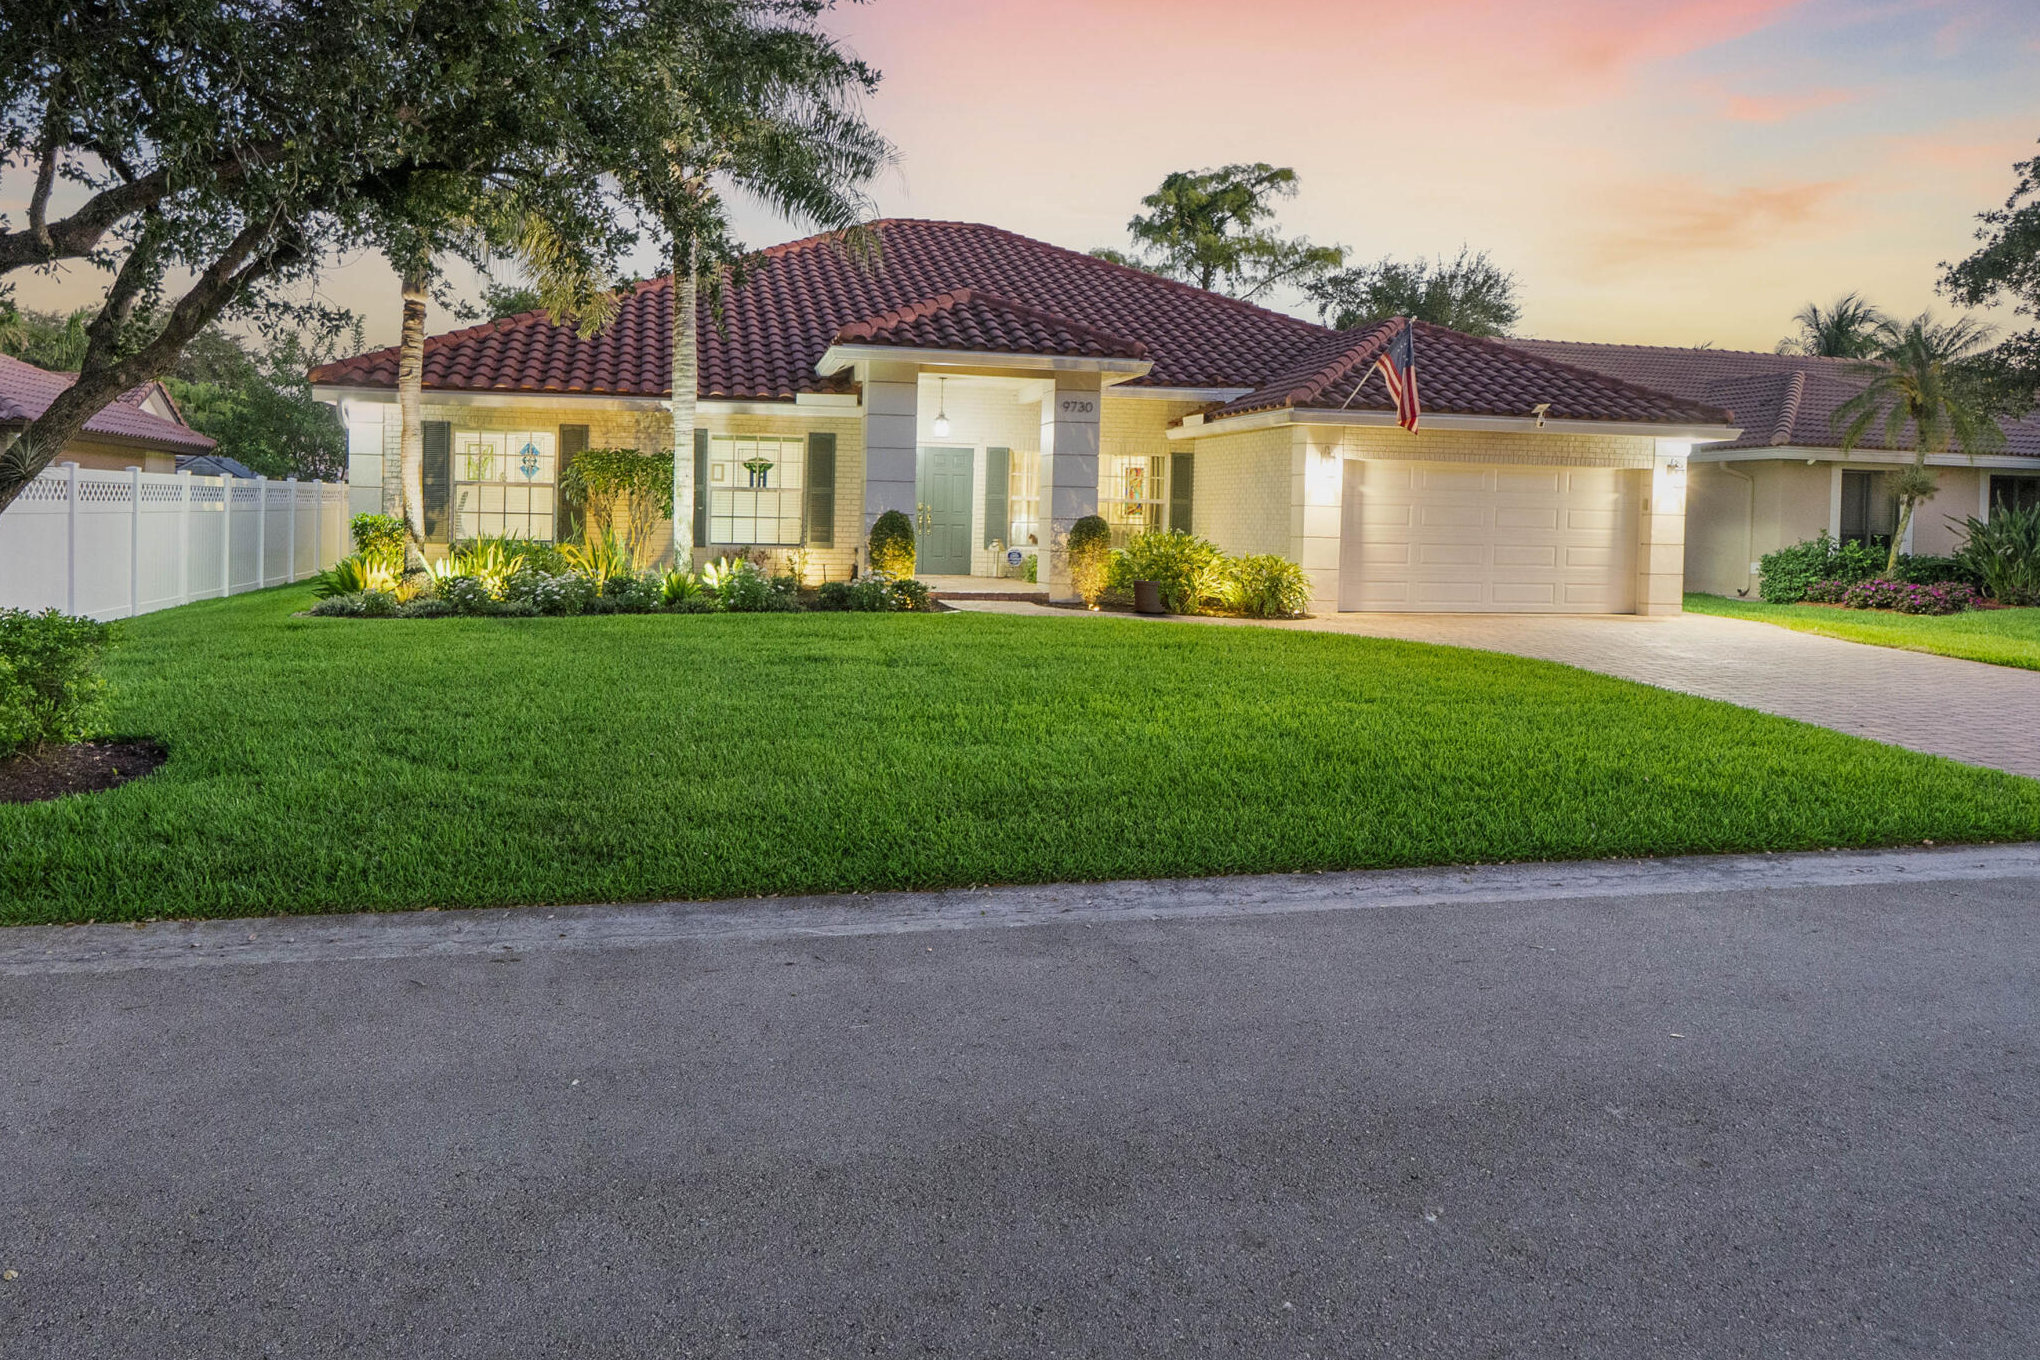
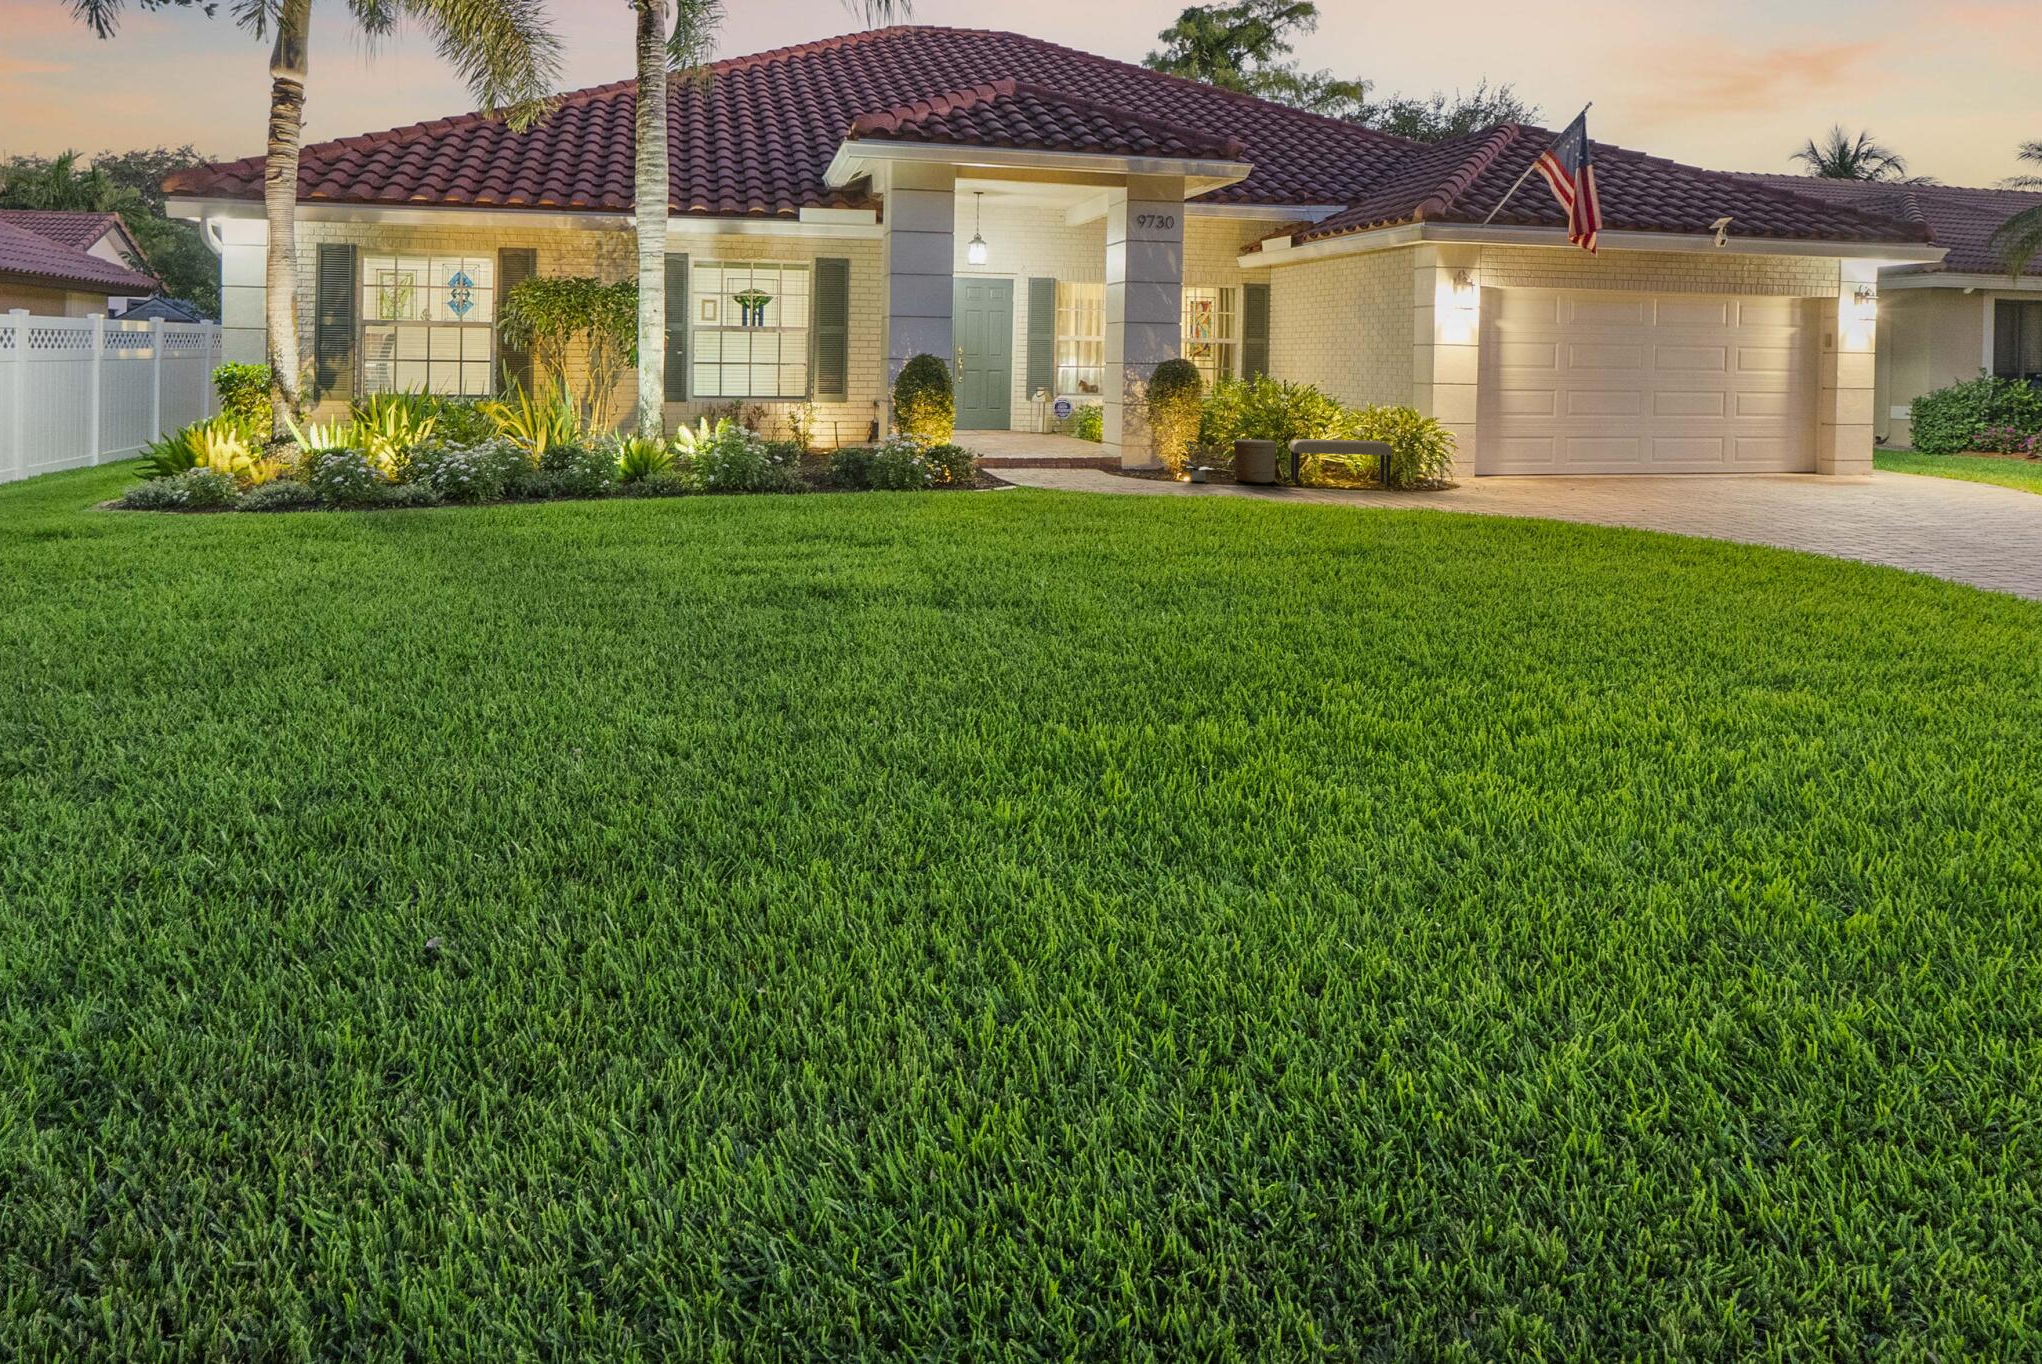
potted plant: none [1092,578,1117,611] -> present [1183,439,1214,481]
bench: none [1178,580,1254,616] -> present [1290,439,1392,486]

